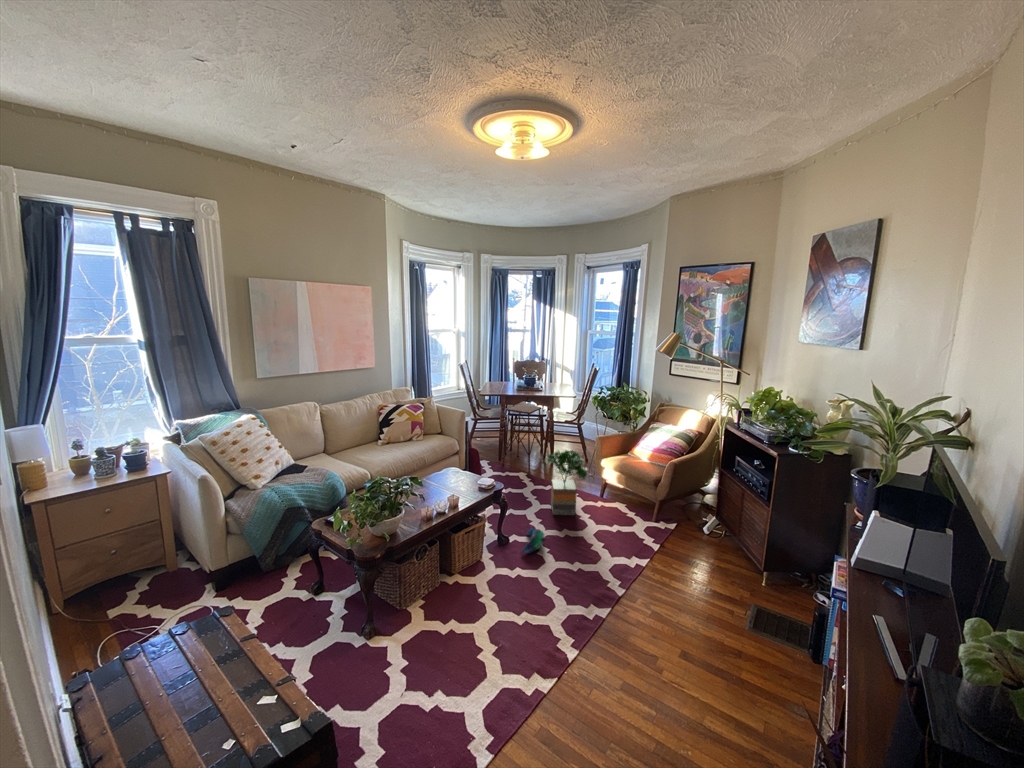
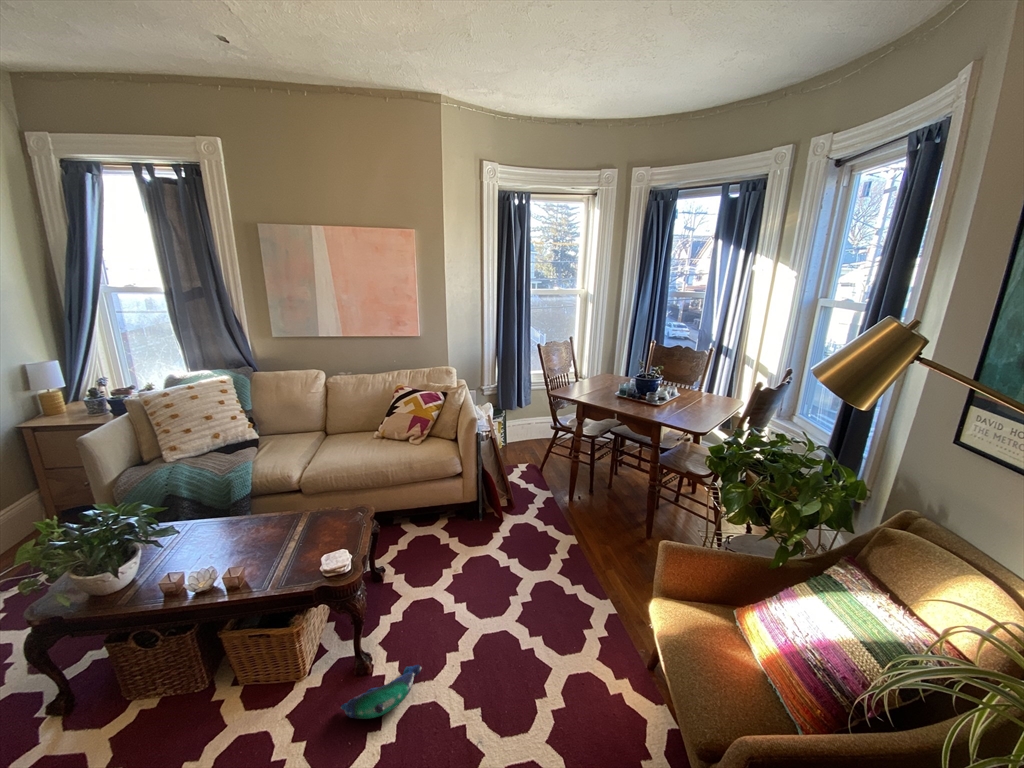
side table: present [502,404,544,470] -> none [558,423,632,541]
potted tree: present [546,451,587,515] -> none [494,538,580,683]

